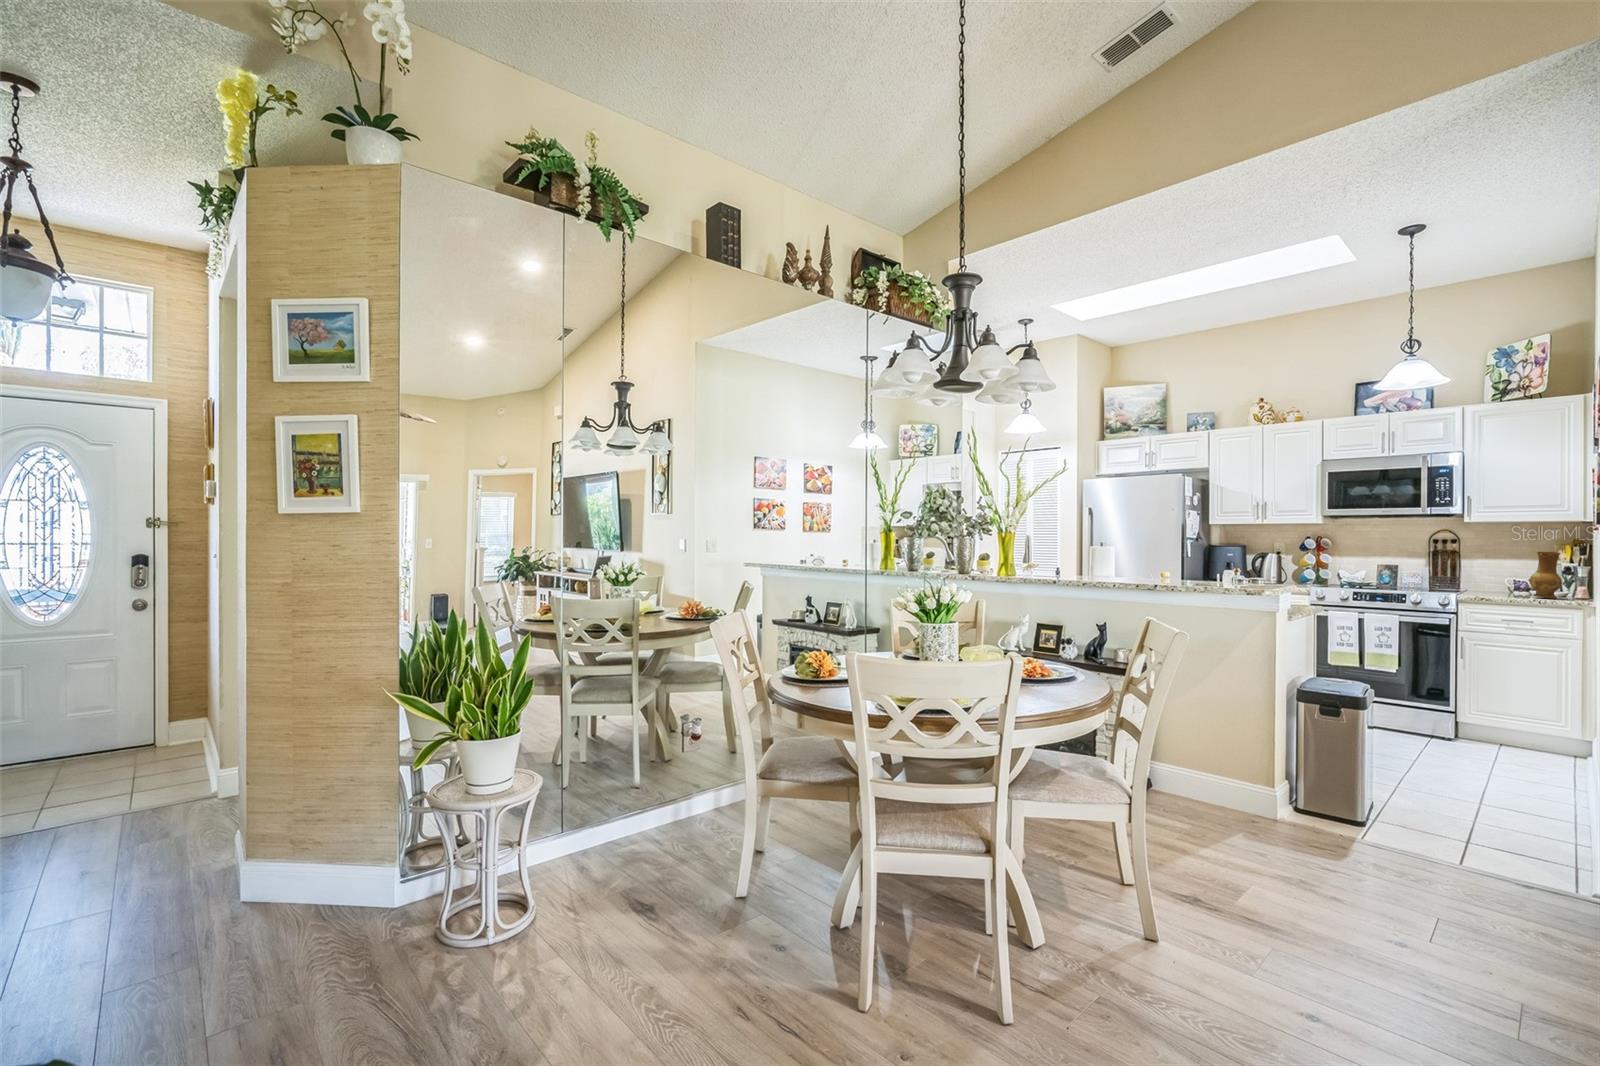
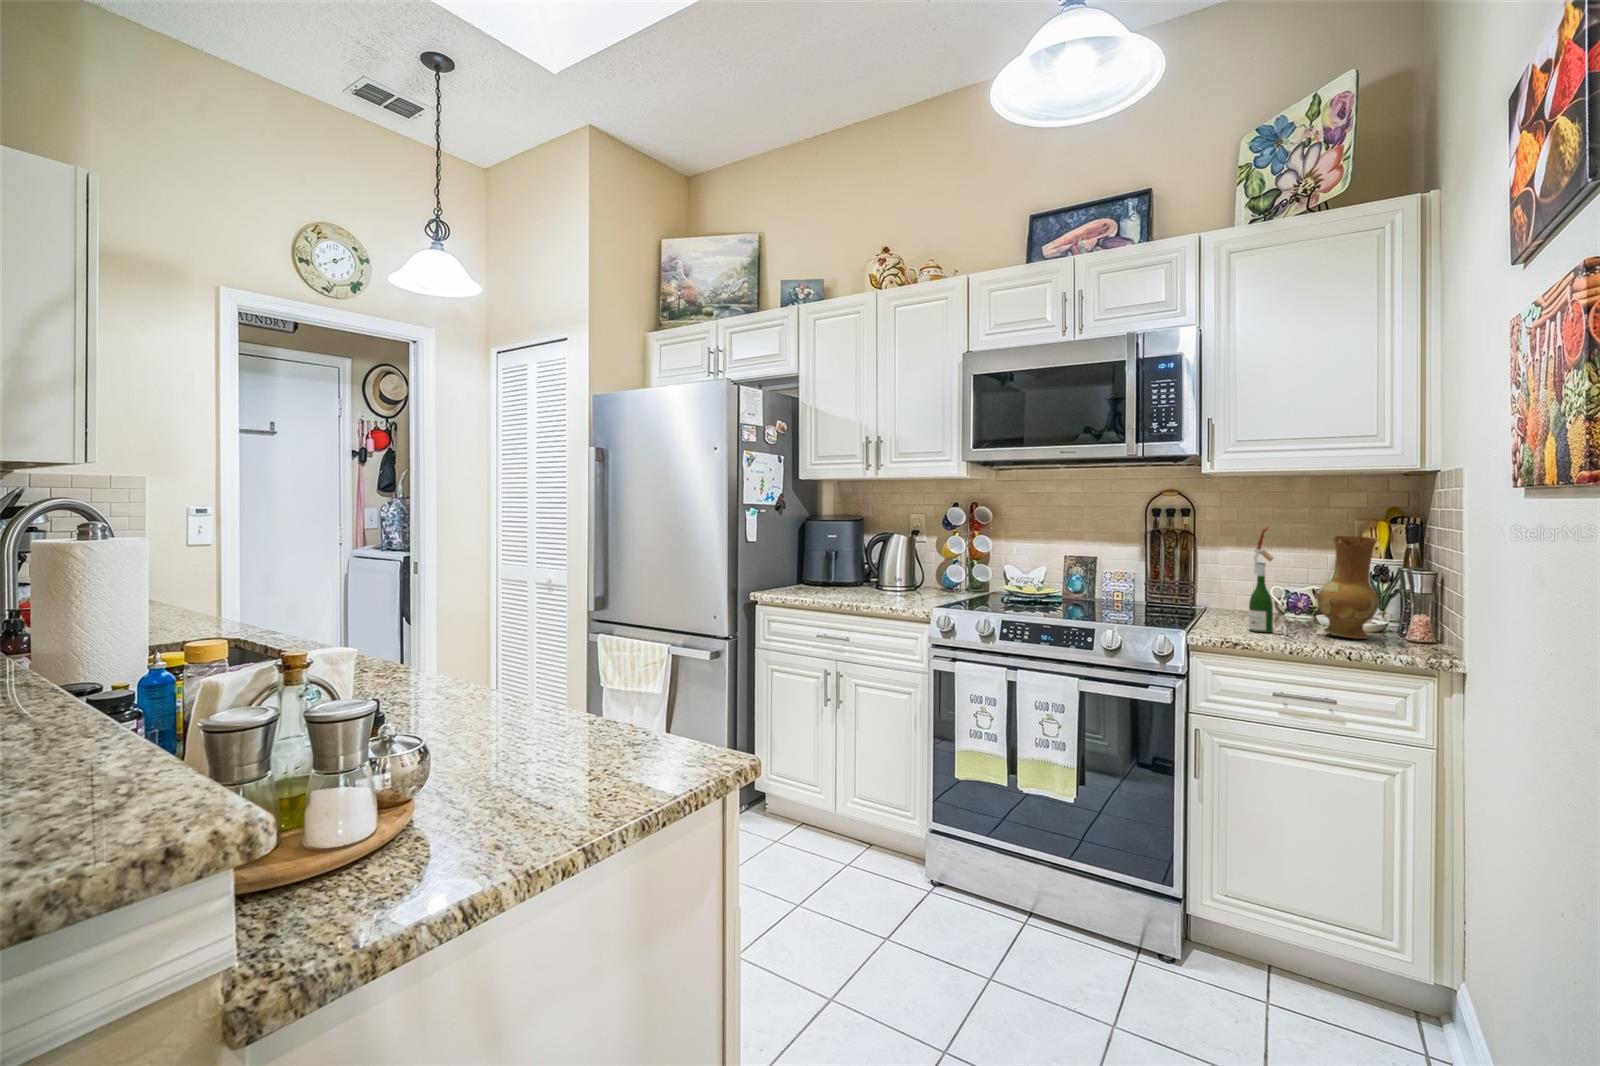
wine bottle: none [1492,547,1511,596] -> present [1249,528,1282,634]

